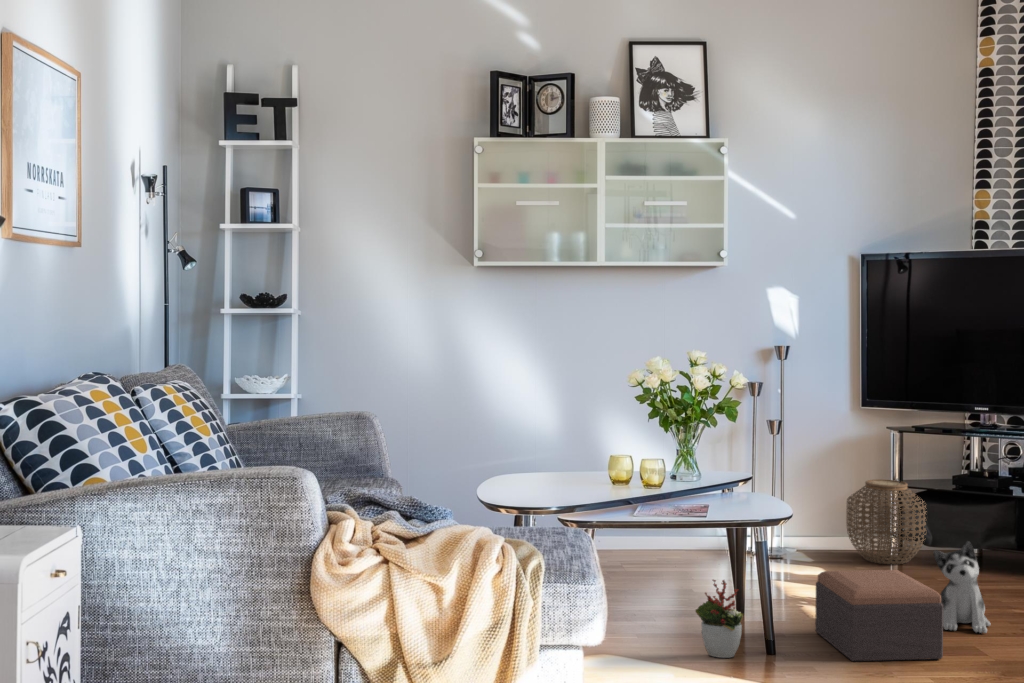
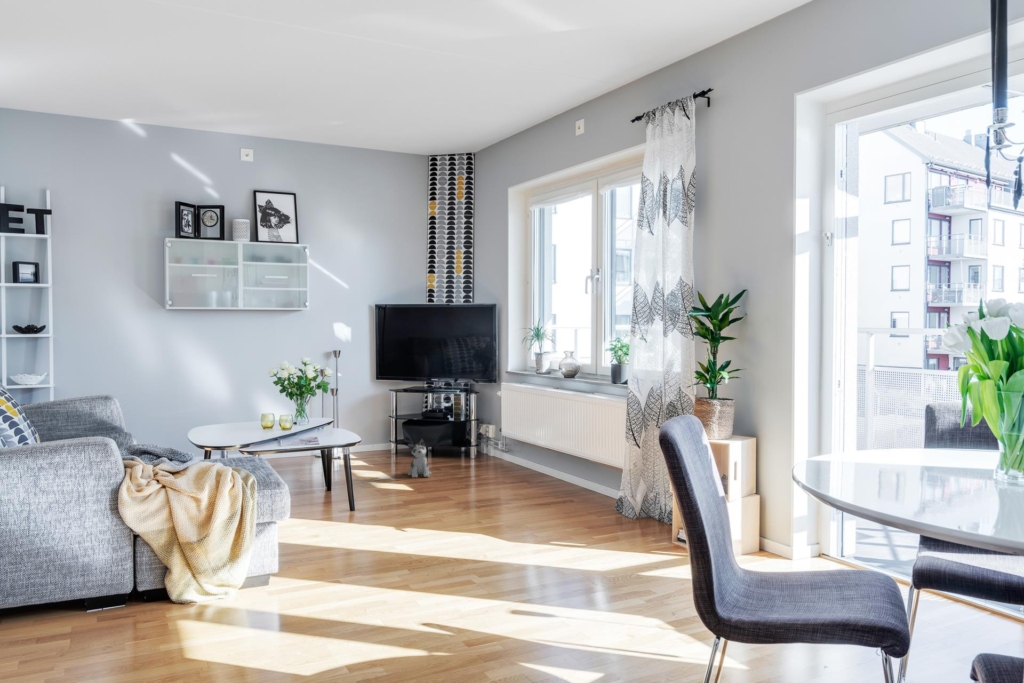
woven basket: present [846,479,927,564] -> none [370,416,407,457]
footstool: present [815,570,943,661] -> none [358,453,411,492]
decorative plant: present [696,580,743,658] -> none [307,462,329,497]

